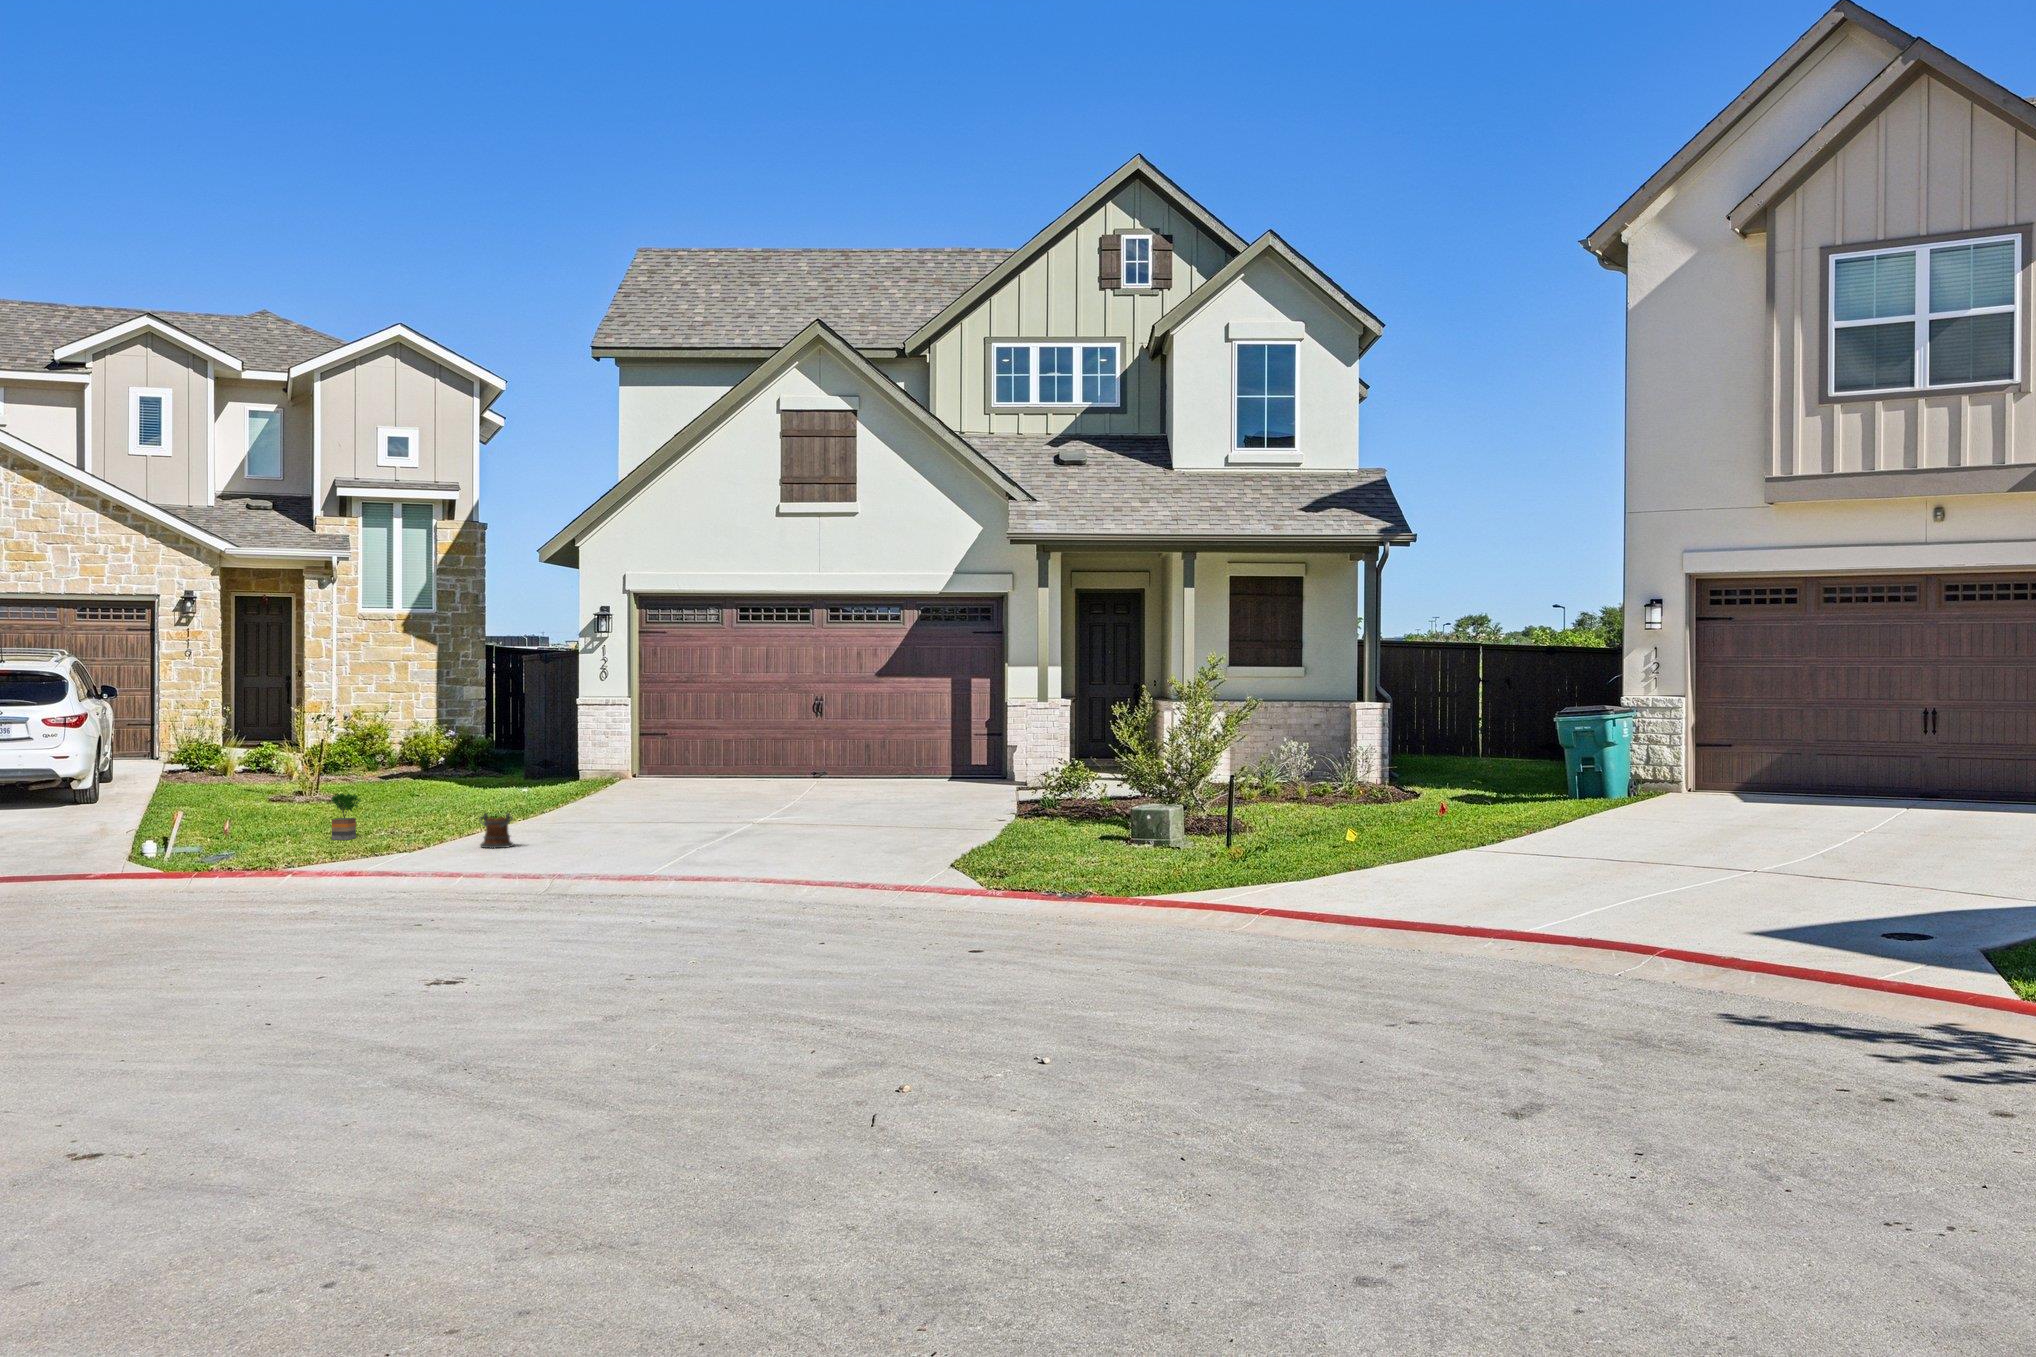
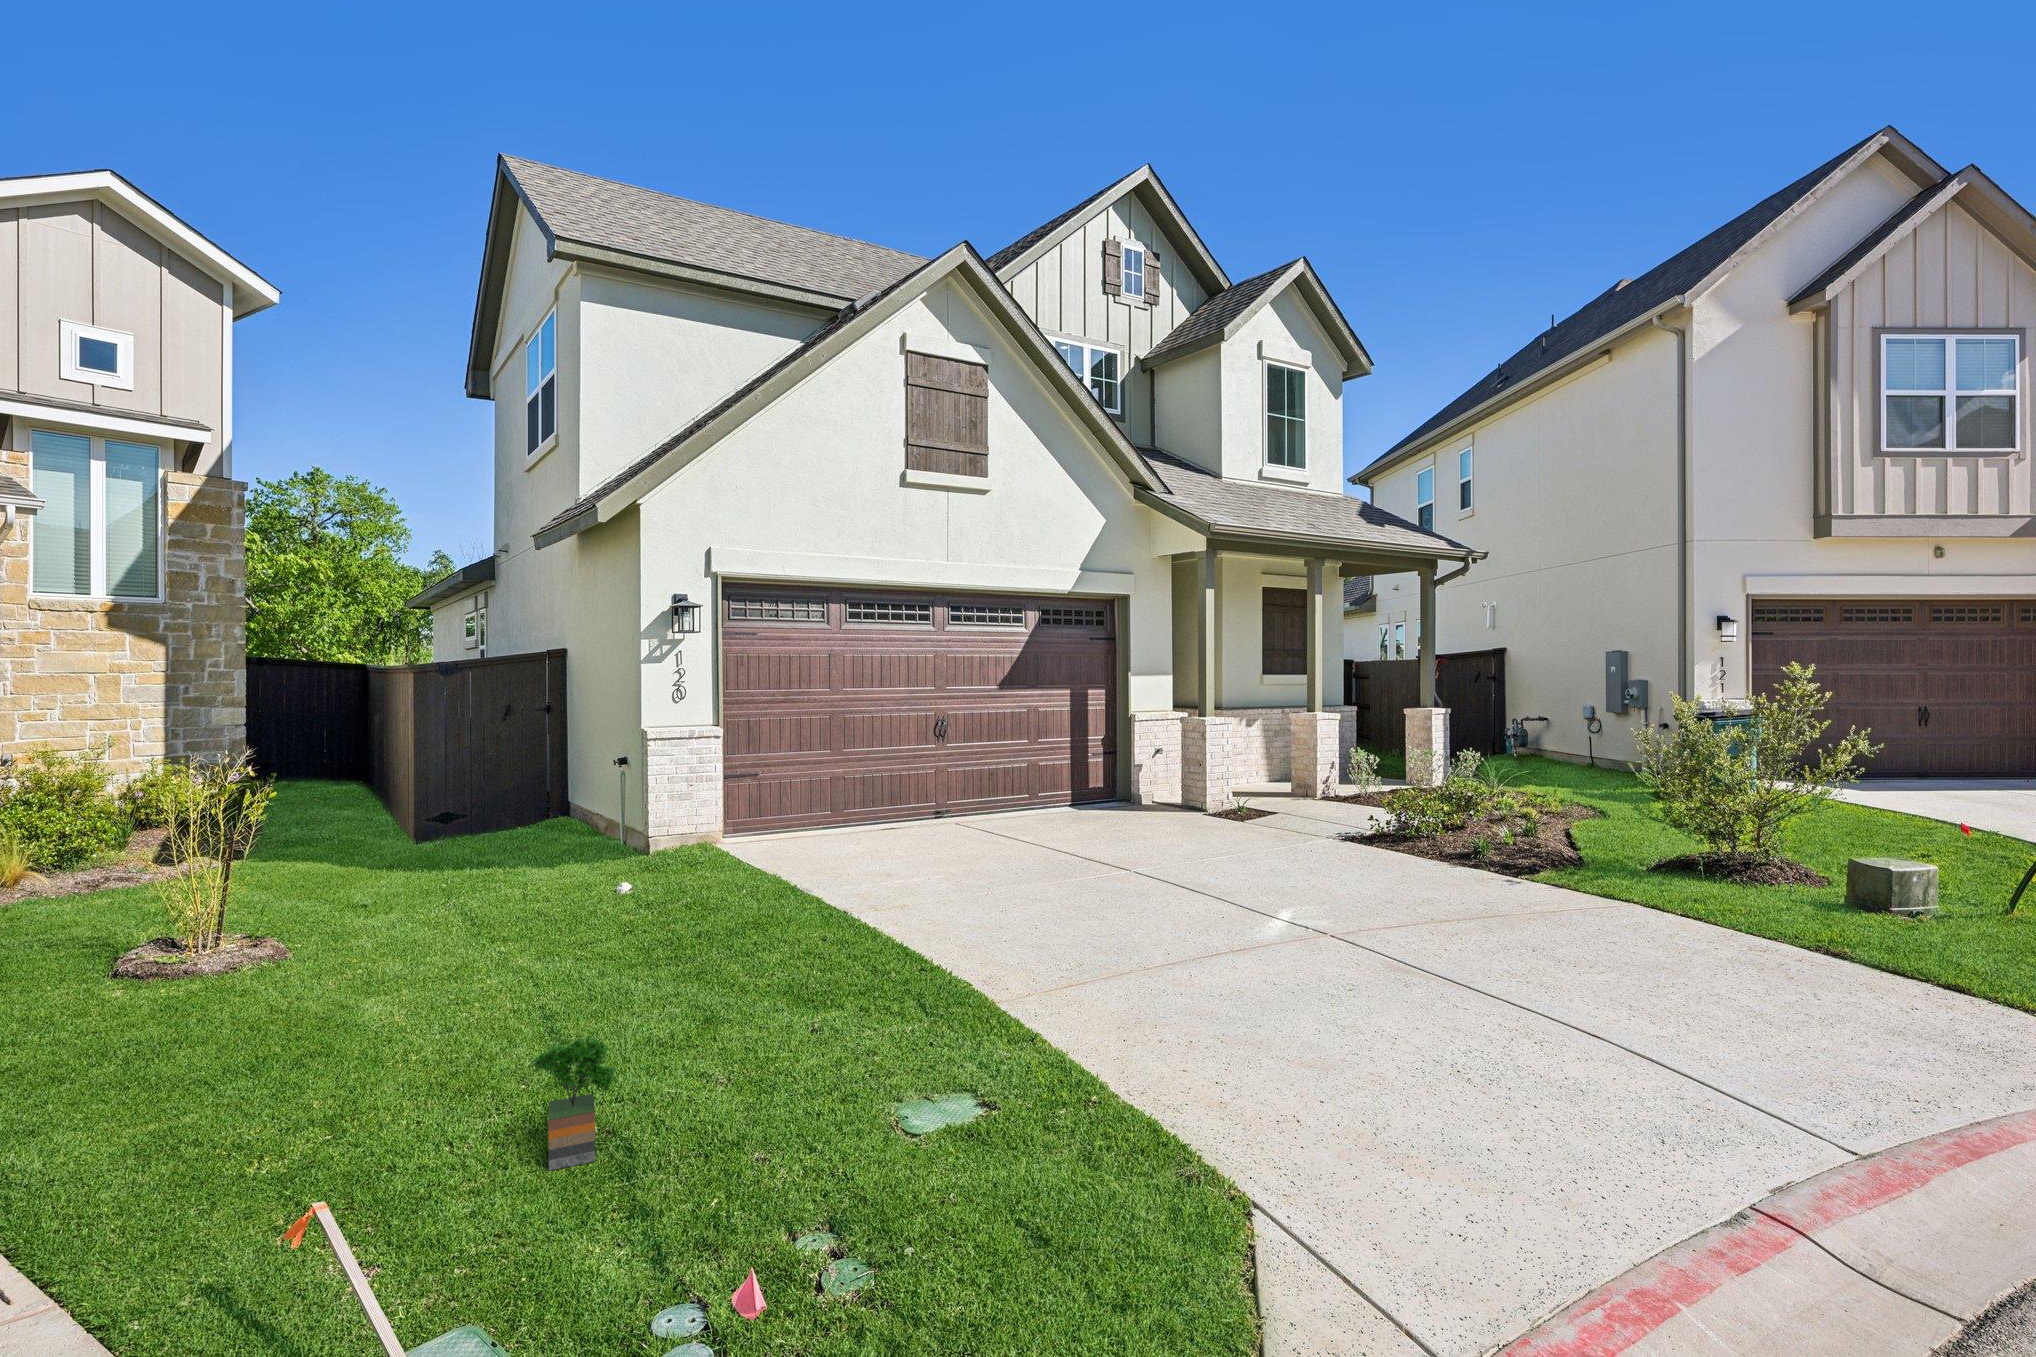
bucket: present [479,813,513,848] -> none [985,1044,1057,1142]

